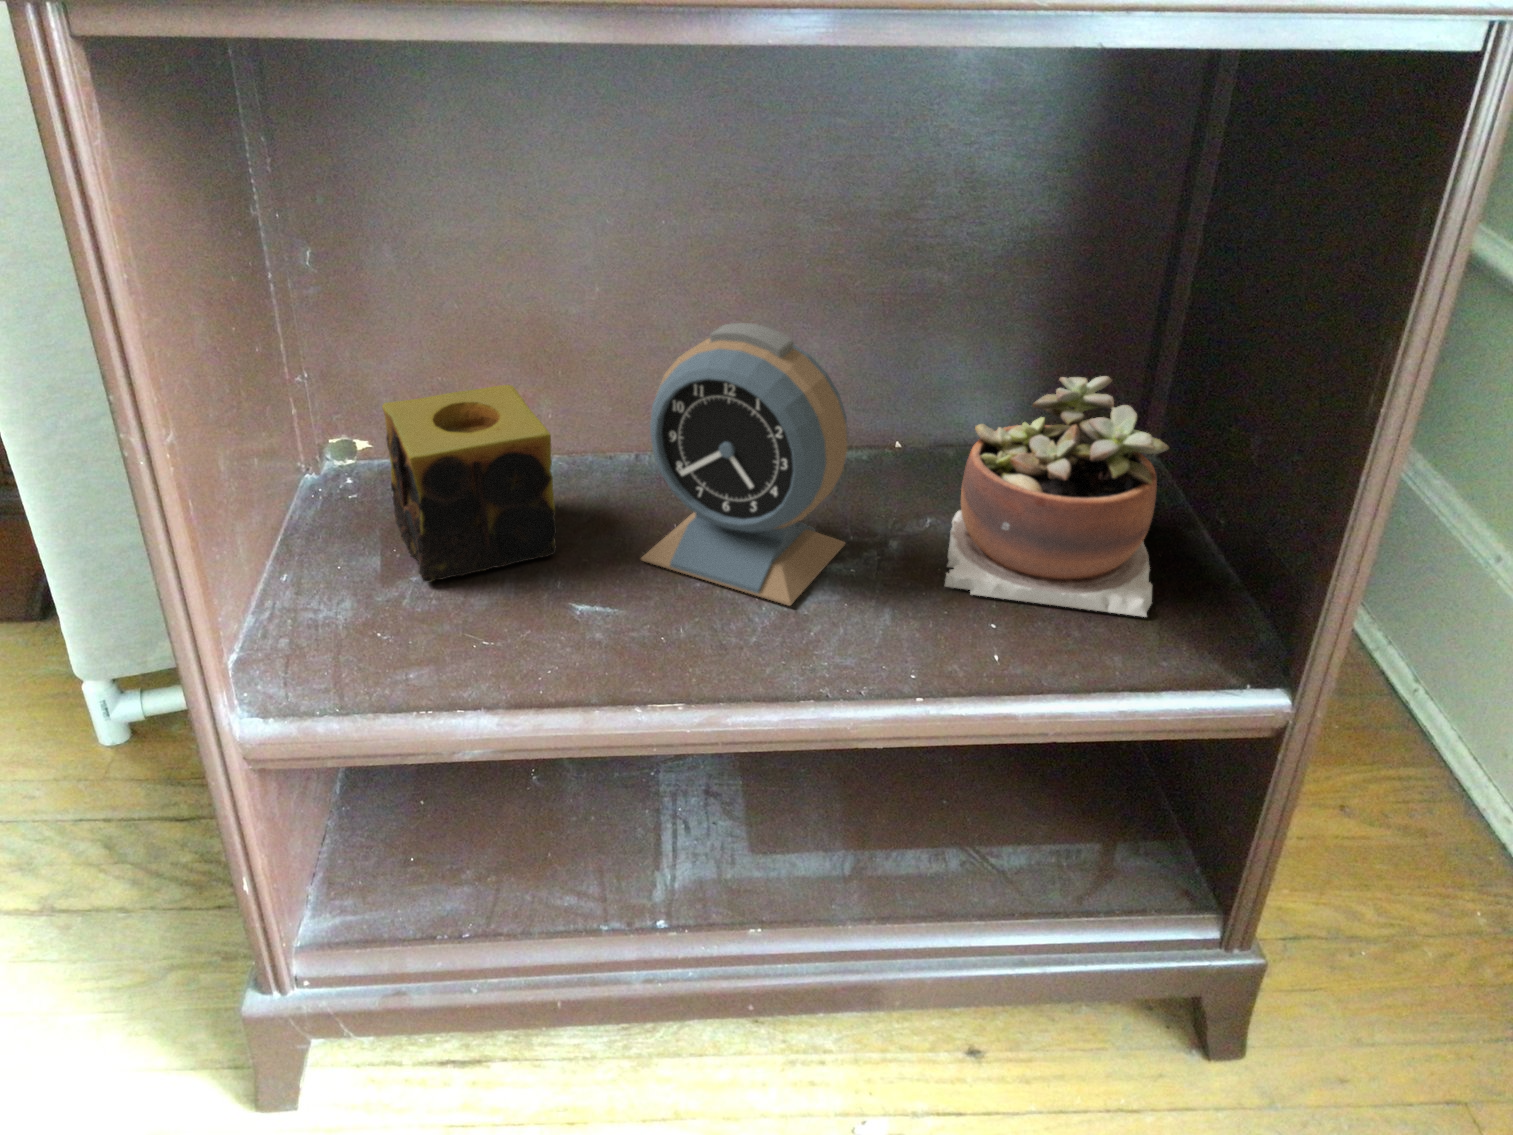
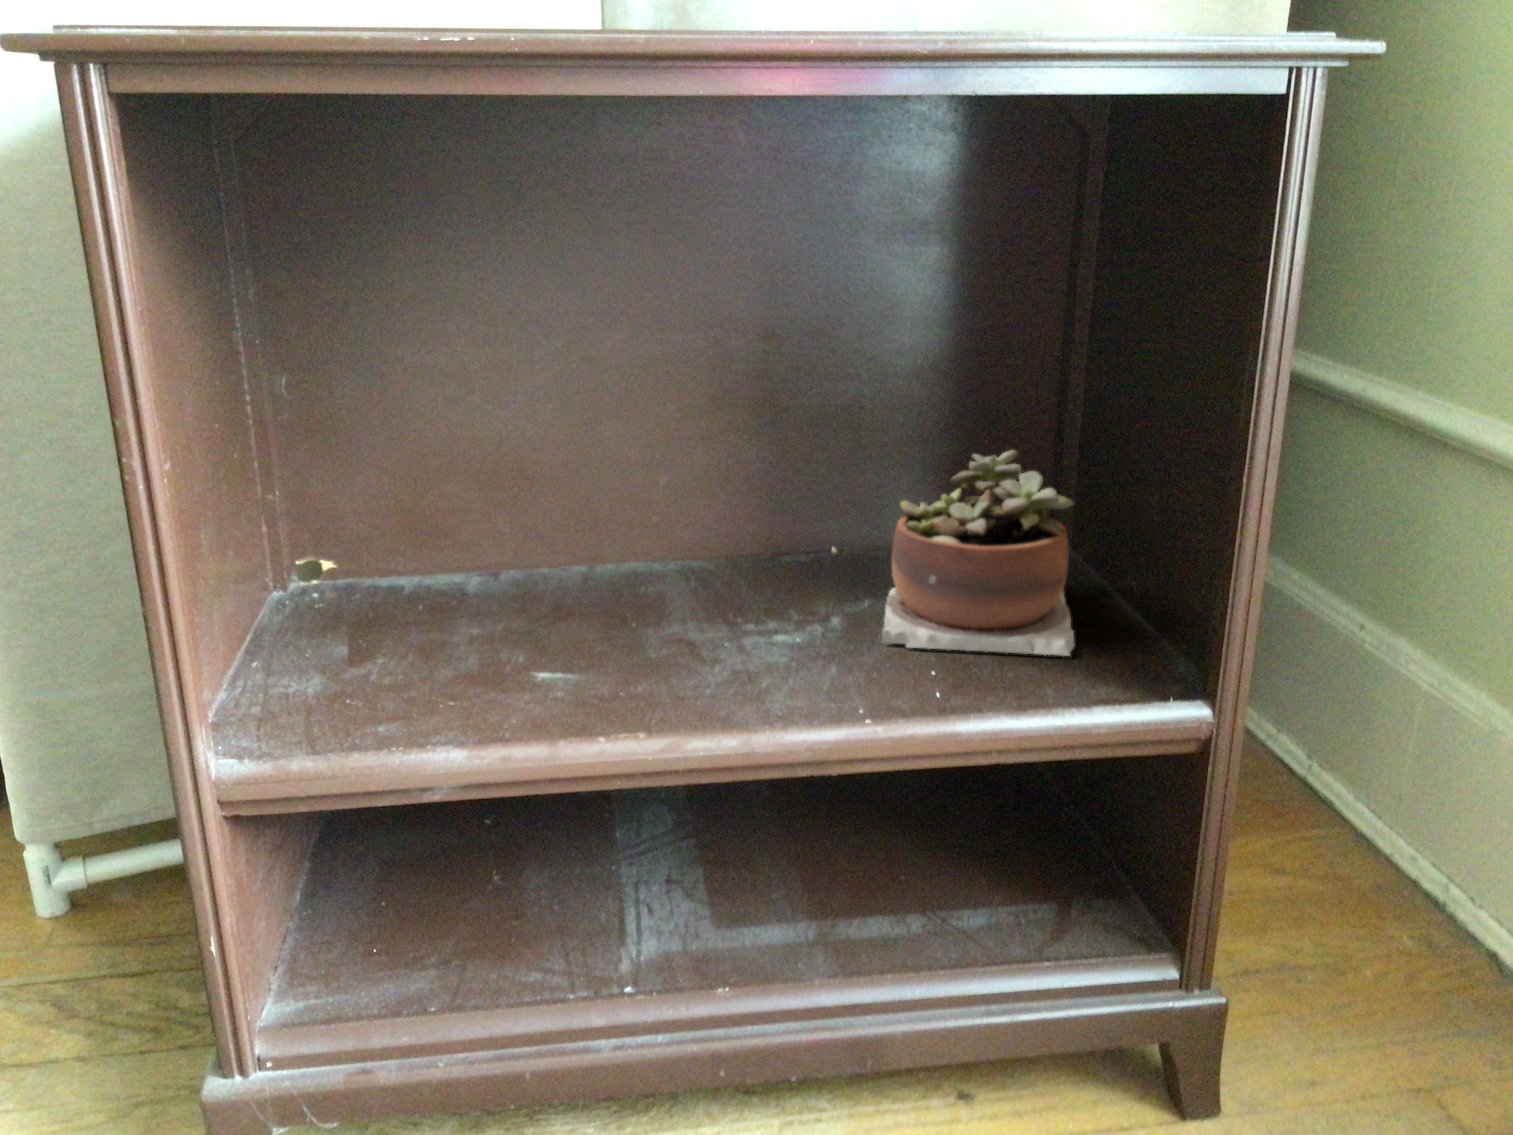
alarm clock: present [641,323,848,606] -> none [596,407,788,662]
candle: present [382,385,557,582] -> none [352,487,516,659]

